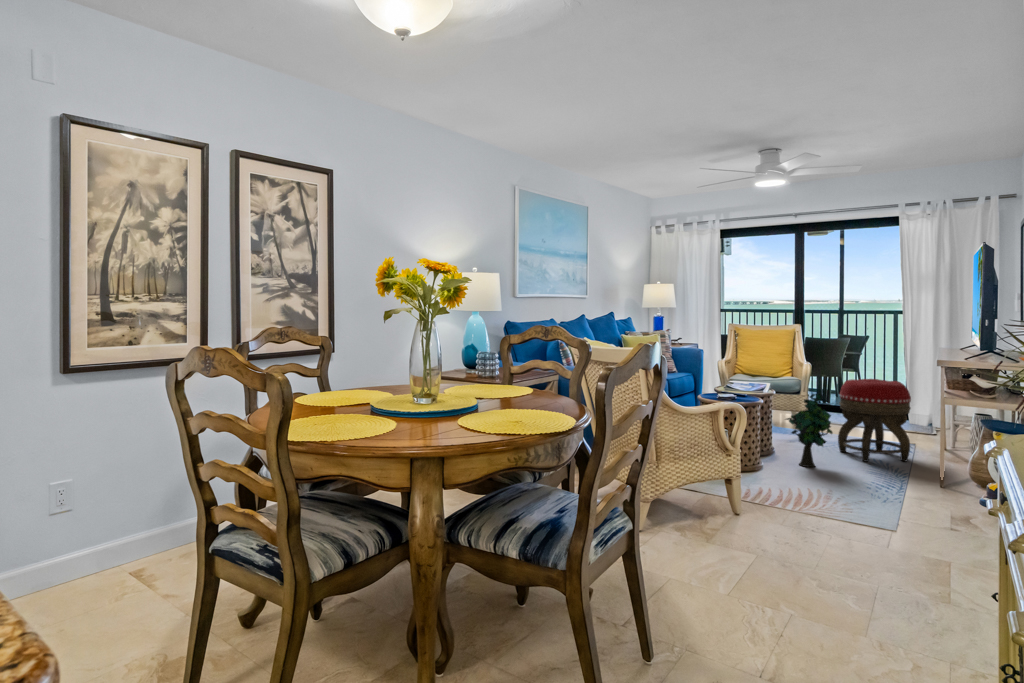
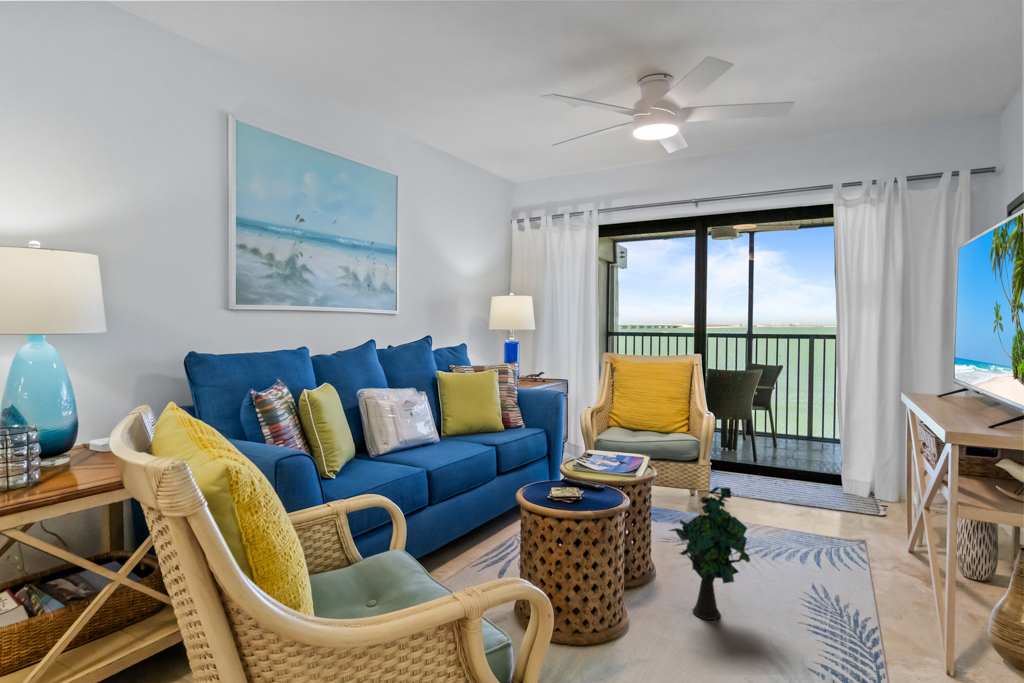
footstool: present [838,379,911,462] -> none [754,448,871,597]

